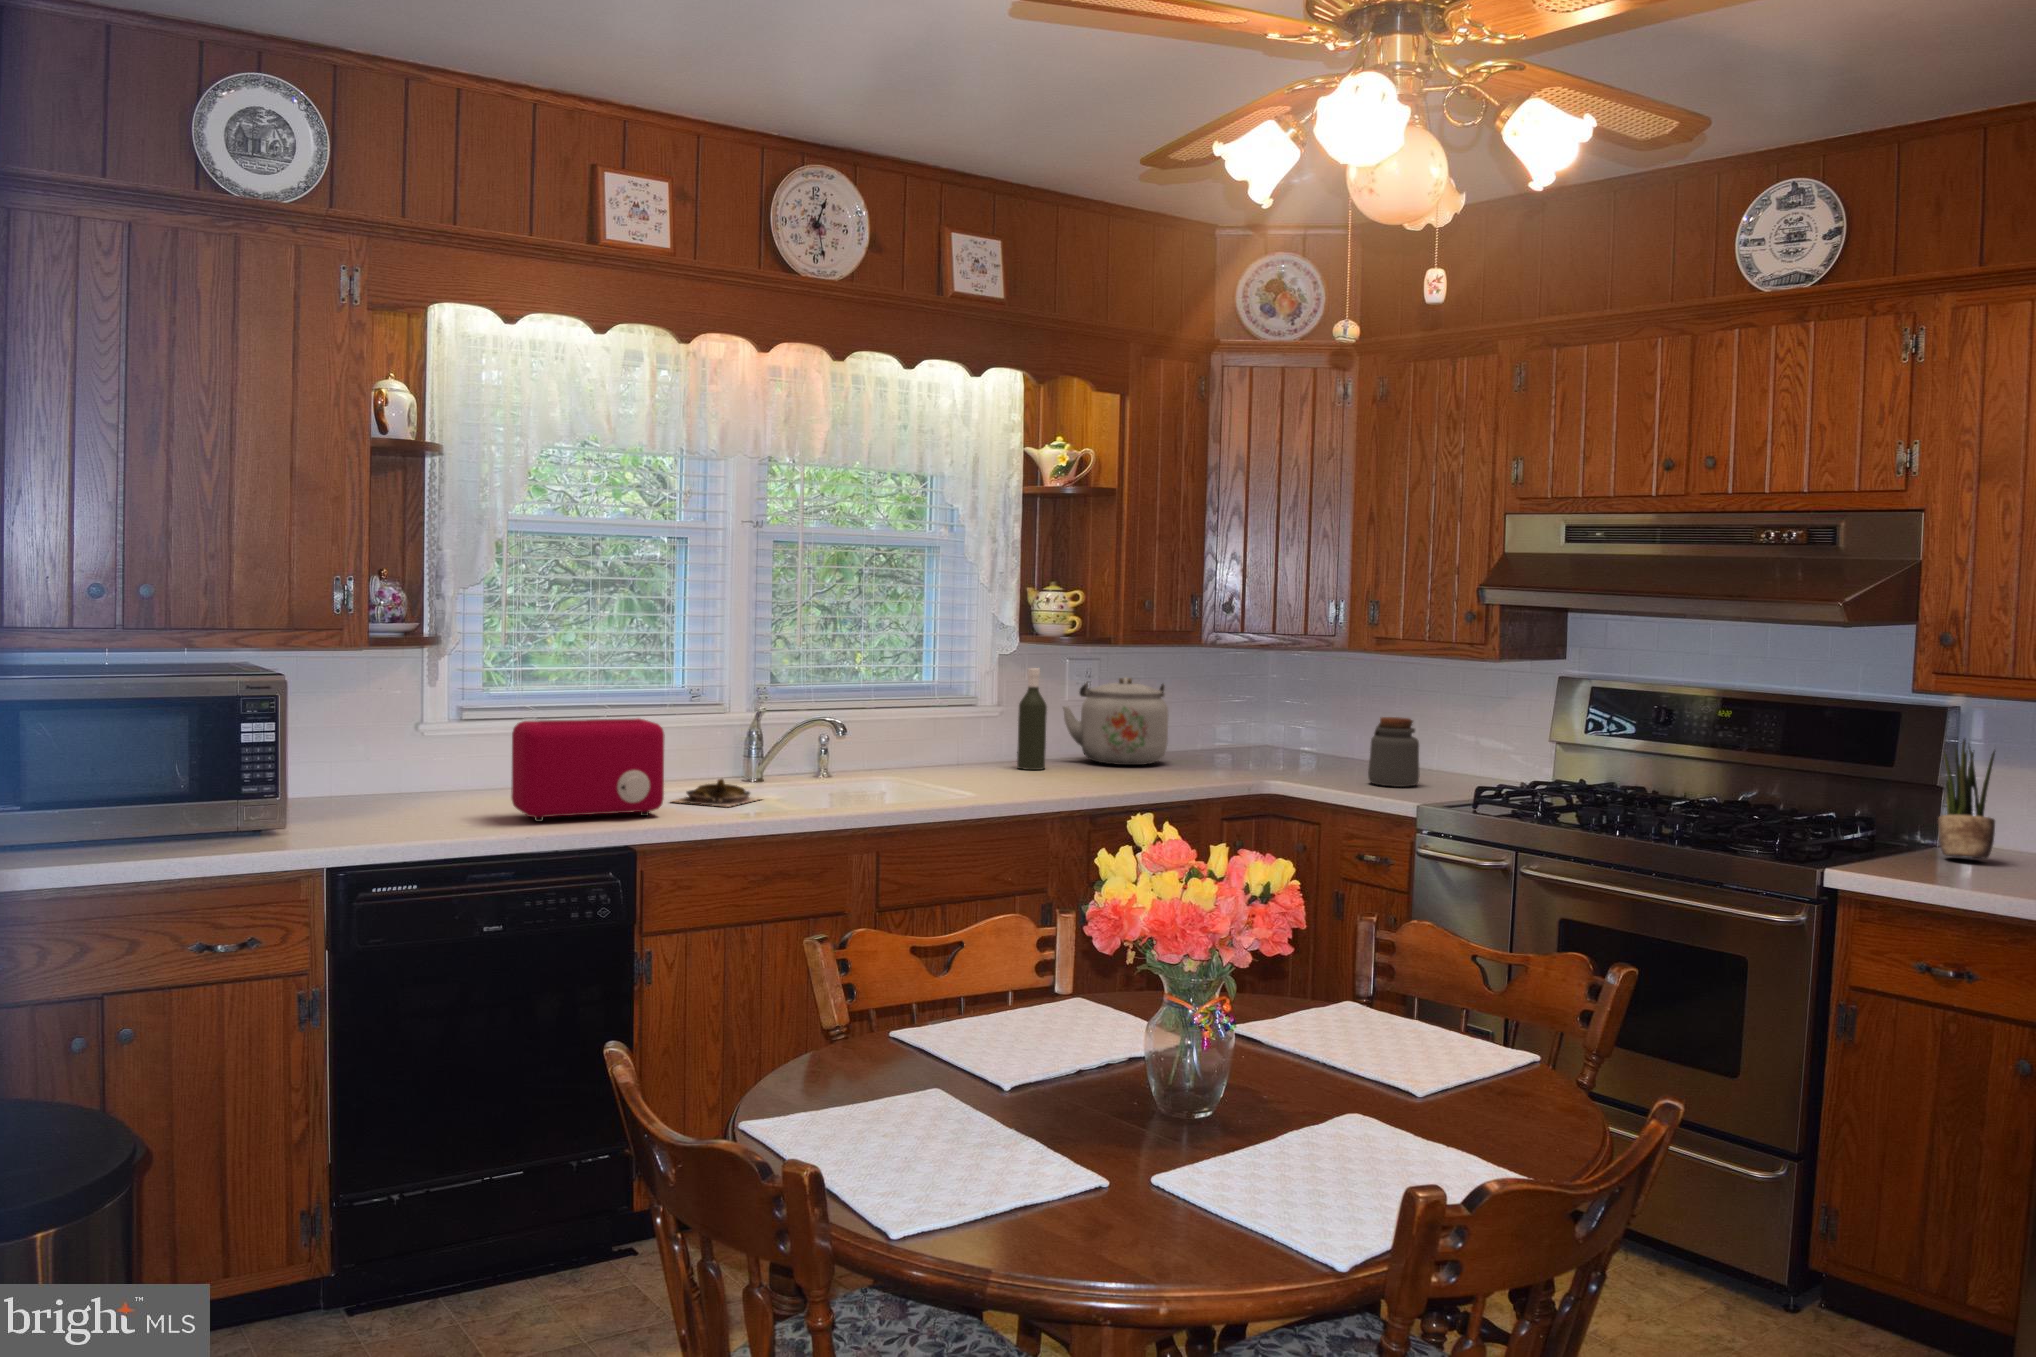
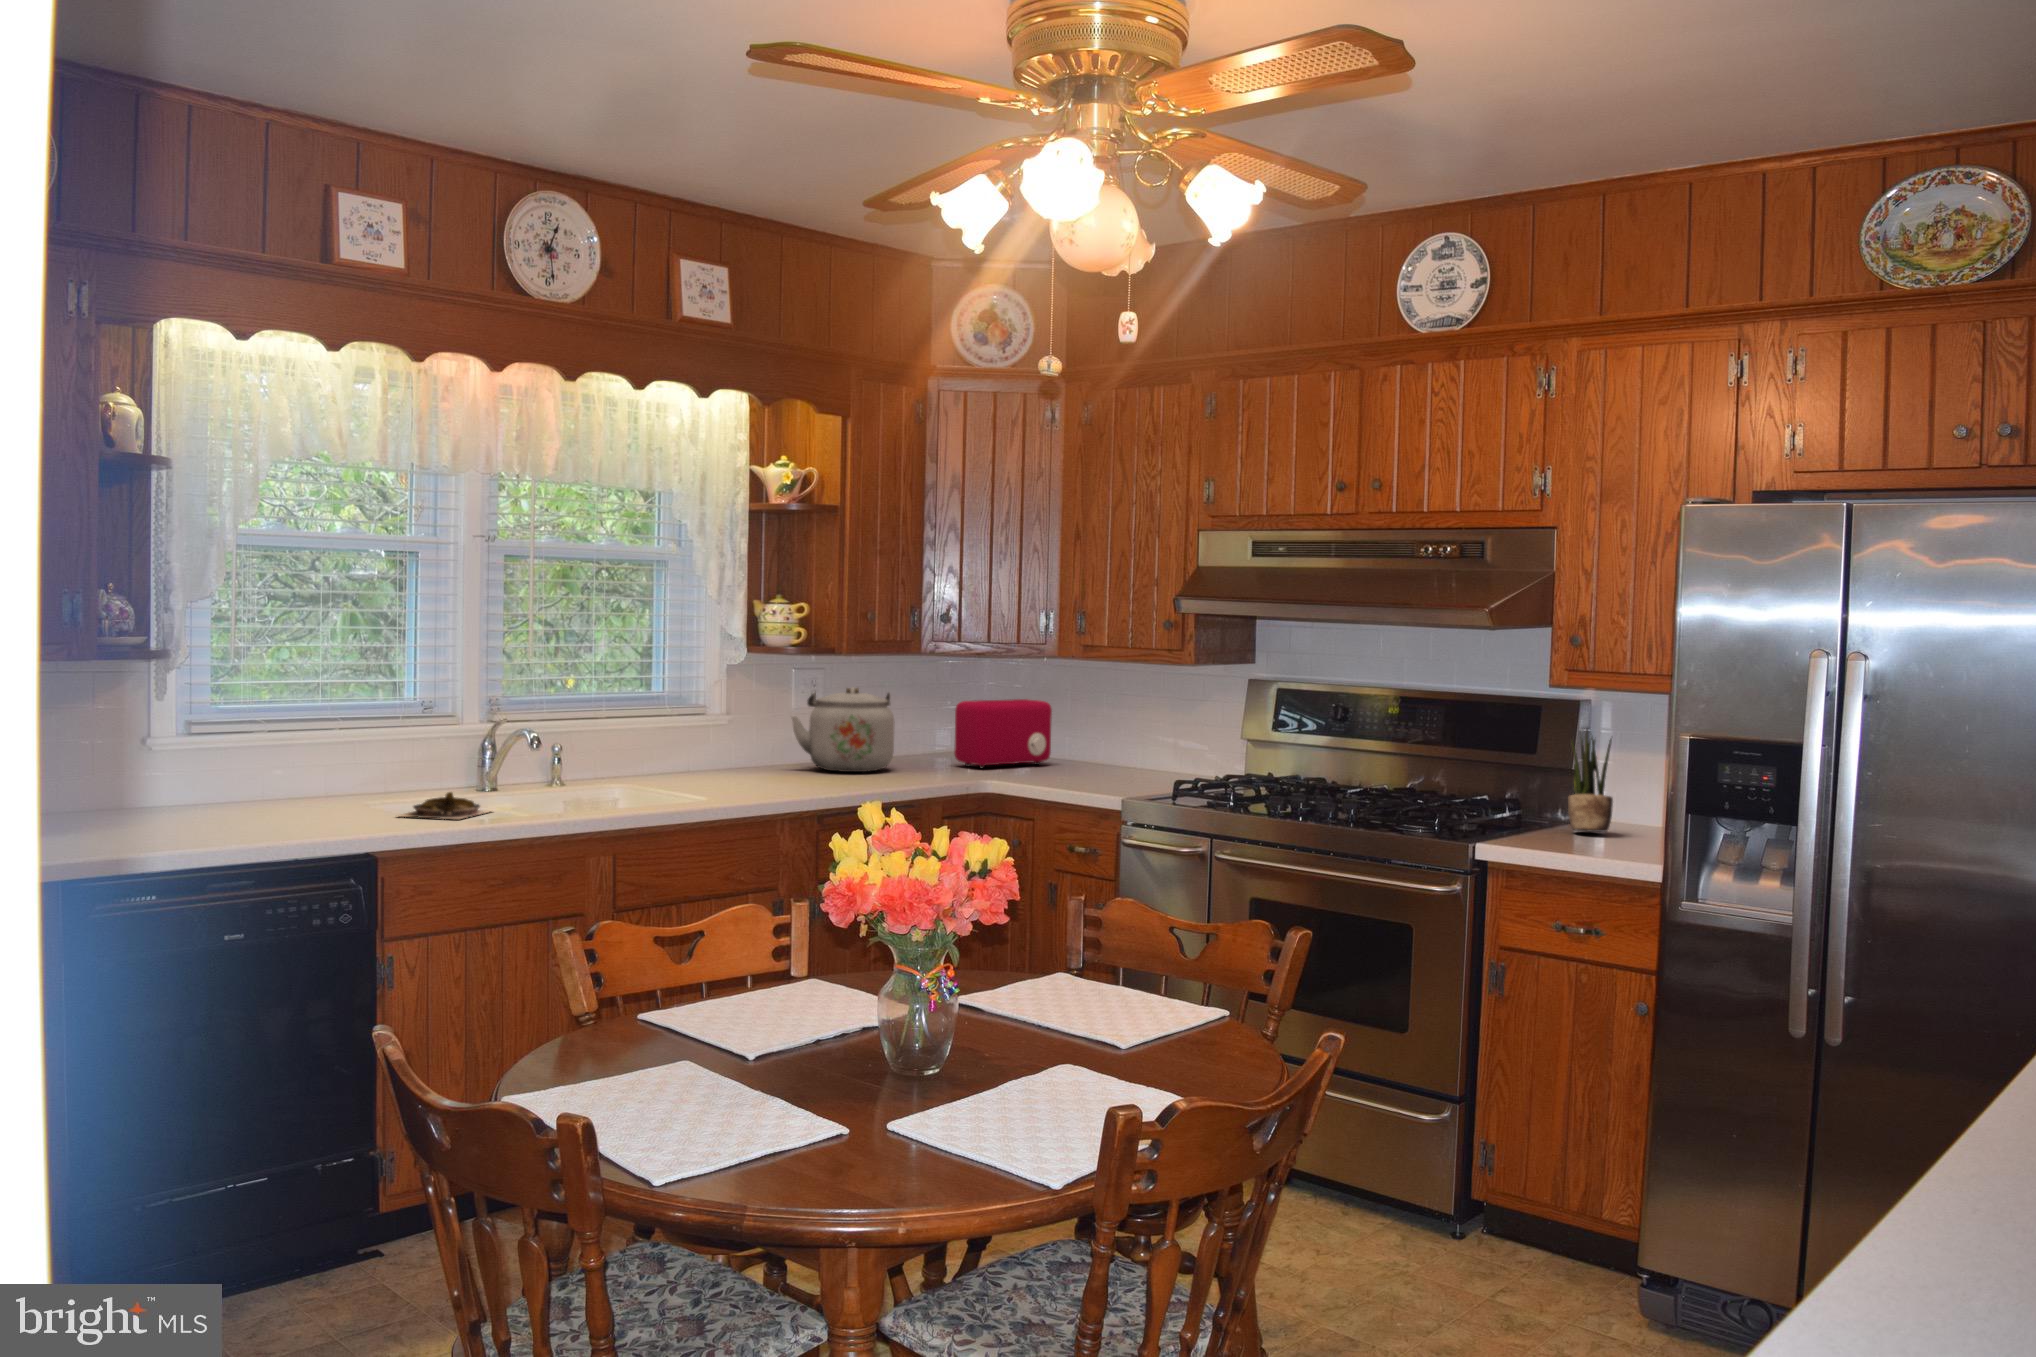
bottle: present [1017,668,1047,770] -> none [747,679,776,778]
jar: present [1368,717,1420,787] -> none [1083,720,1130,785]
toaster: present [511,718,665,822] -> present [954,699,1052,768]

